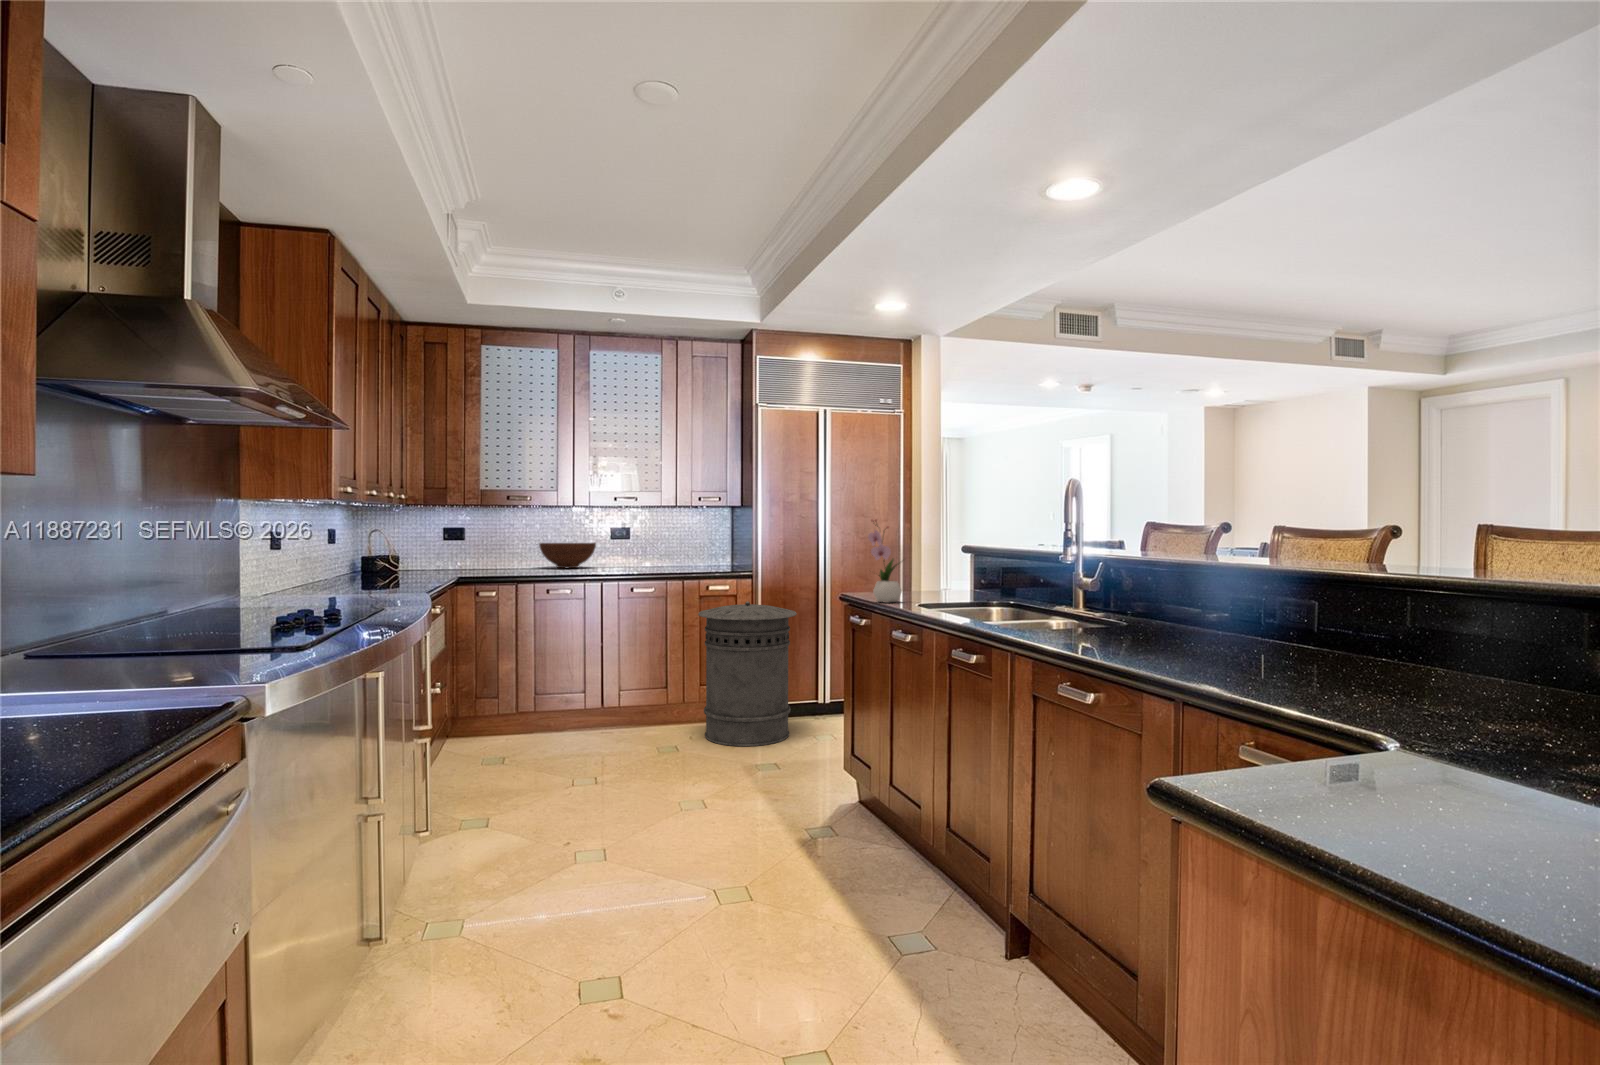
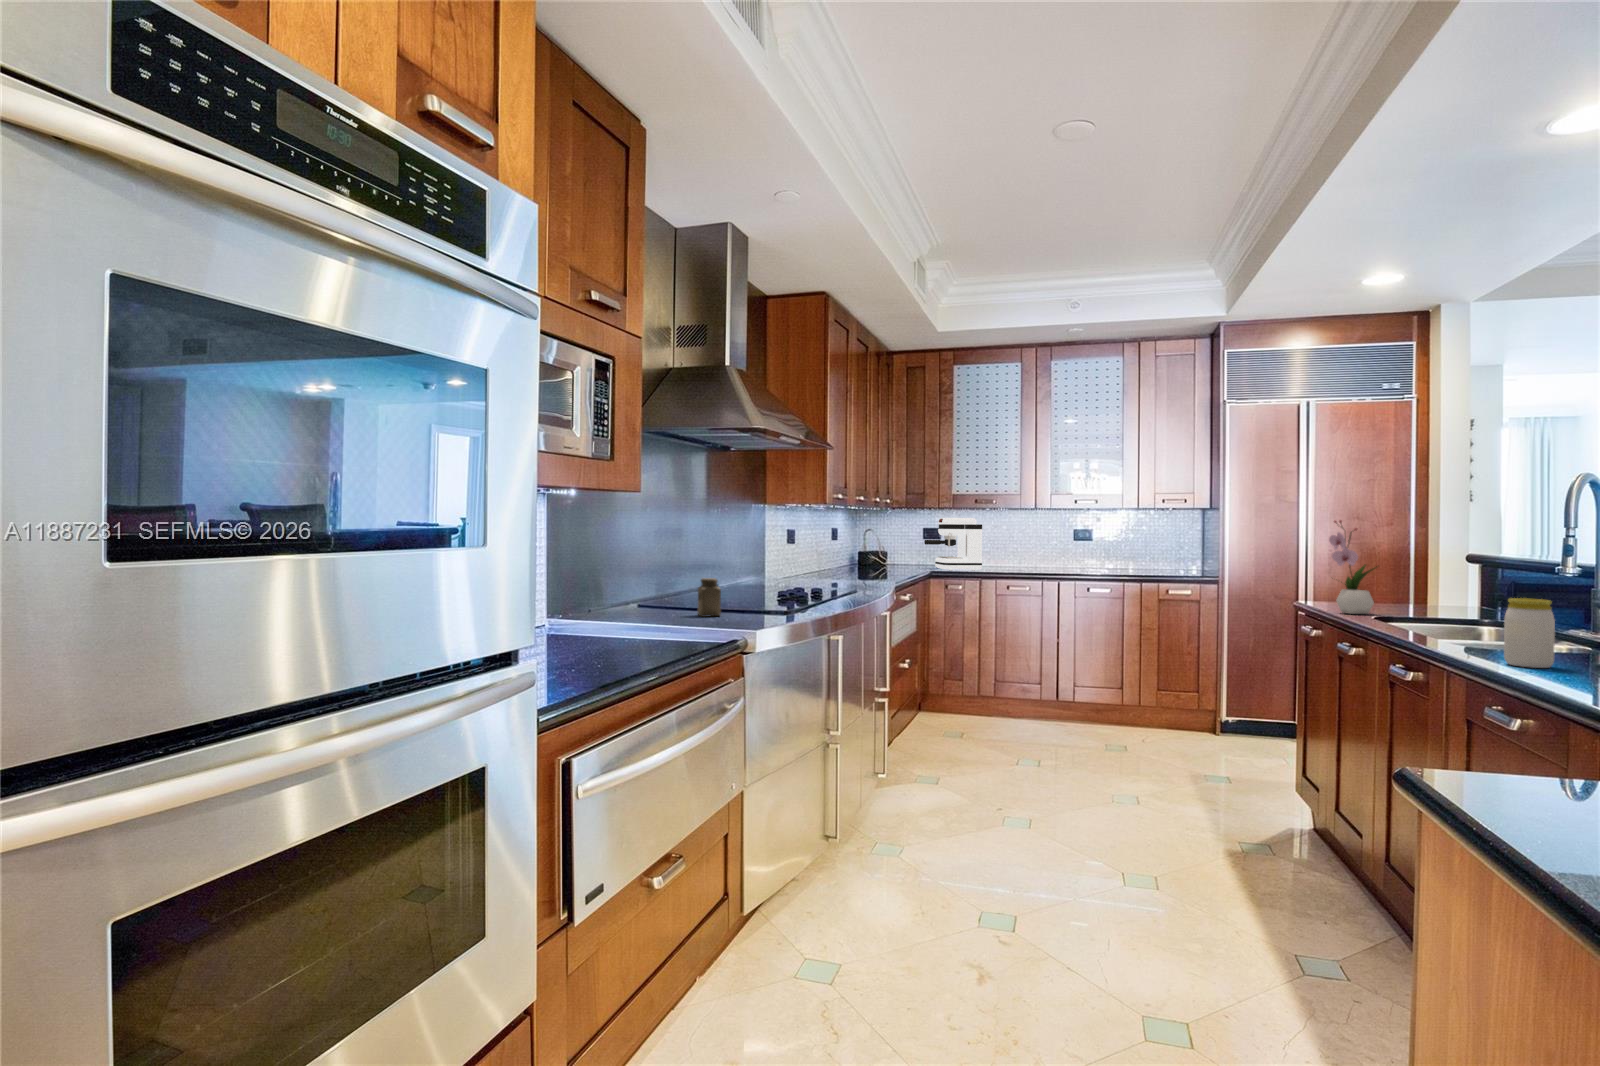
coffee maker: none [452,516,521,575] -> present [924,518,982,571]
fruit bowl: present [539,543,596,568] -> none [1003,543,1057,568]
jar: none [1054,588,1089,647] -> present [1504,598,1555,668]
trash can: present [698,601,797,746] -> none [1152,608,1268,762]
salt shaker: none [140,610,186,672] -> present [697,578,721,617]

